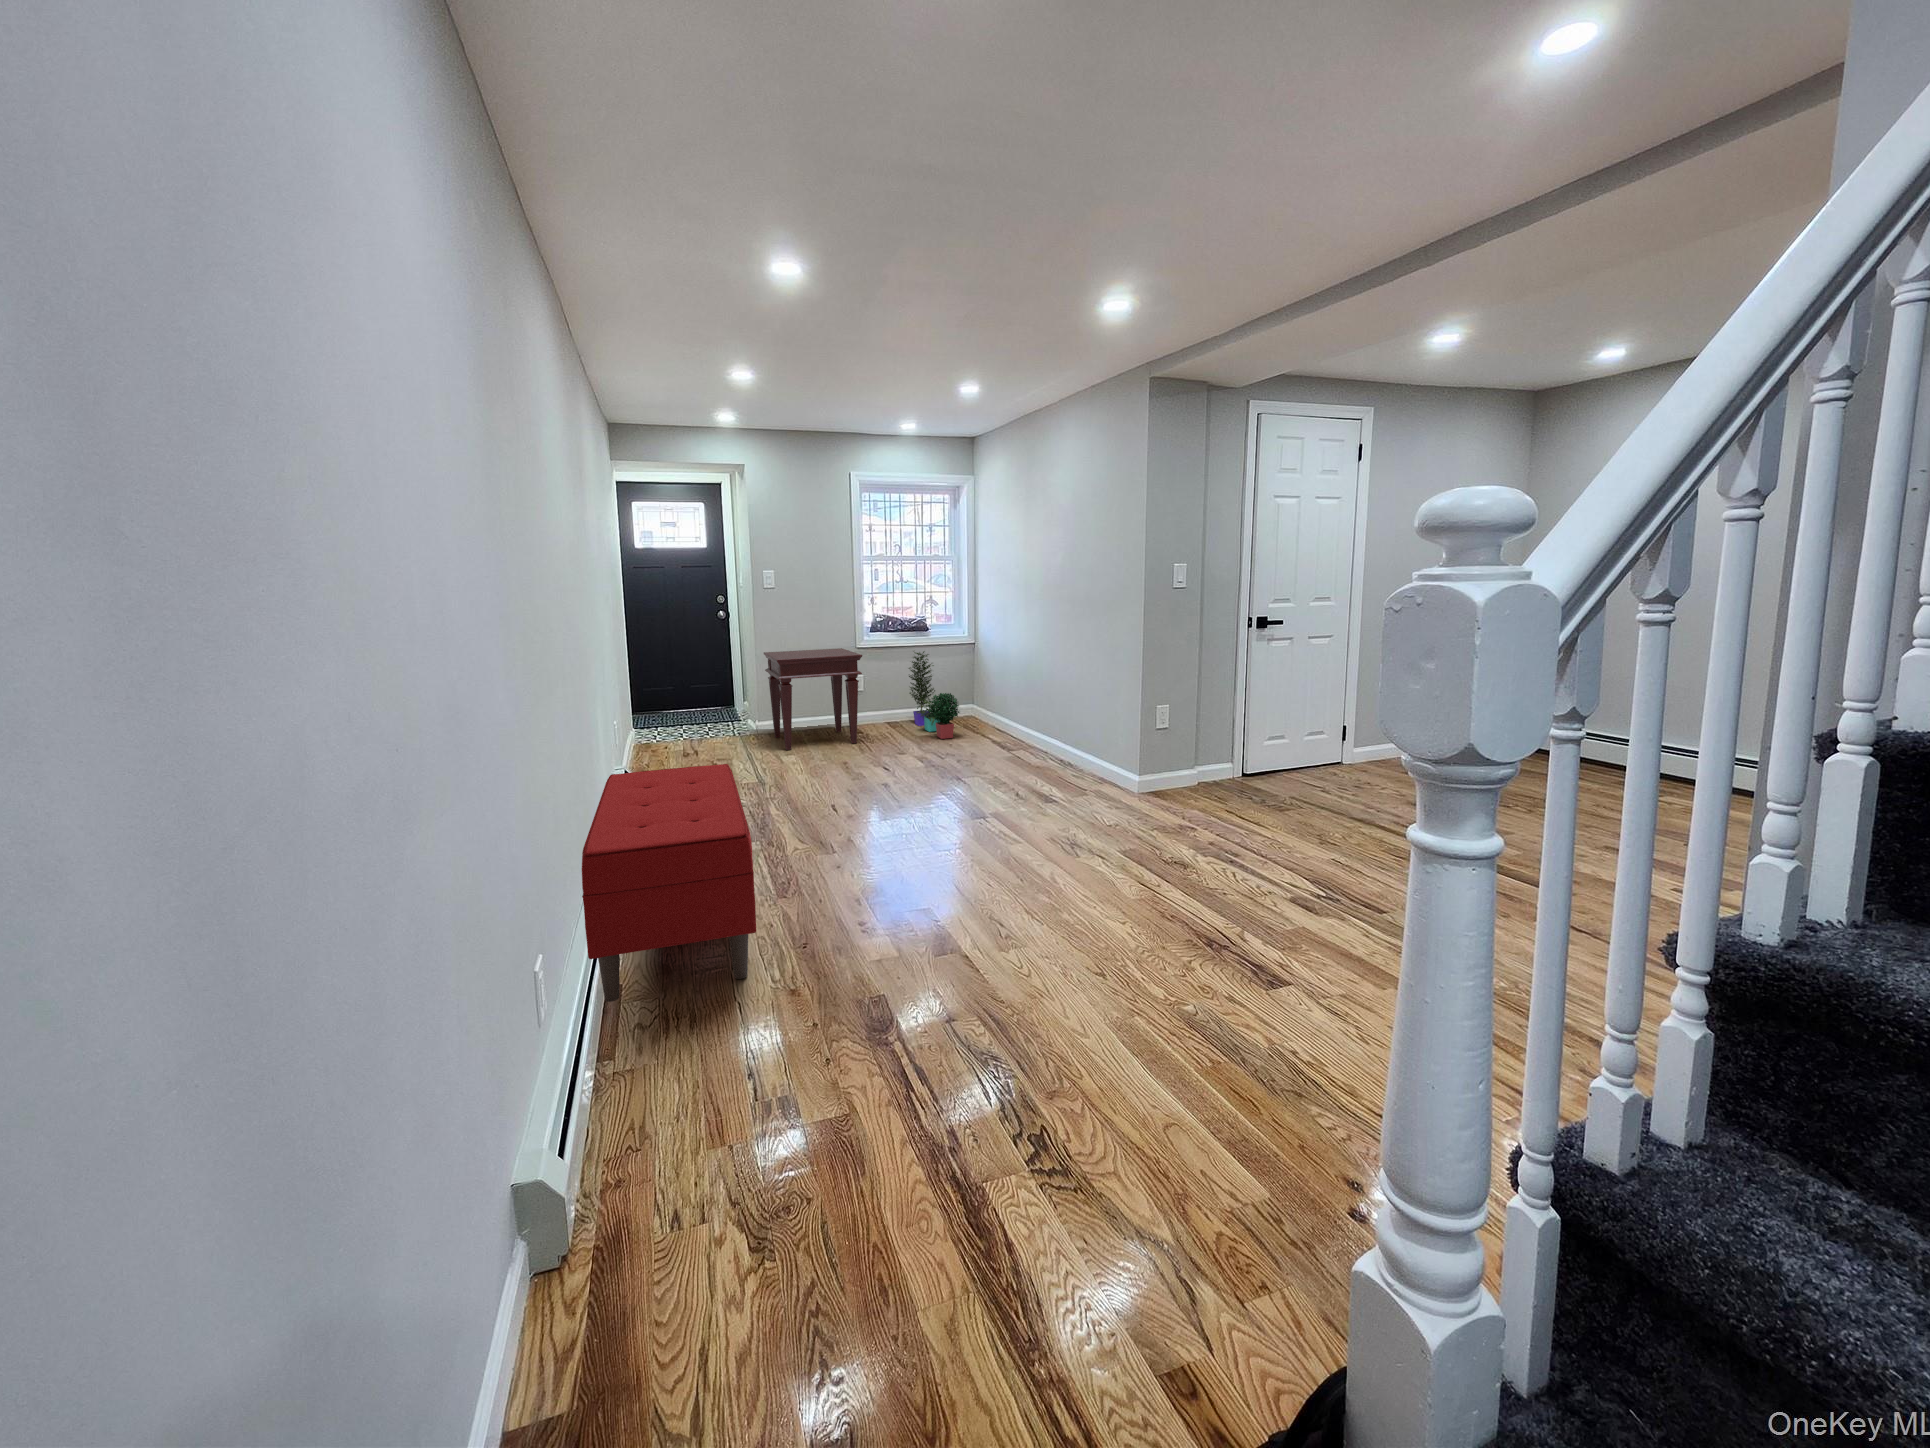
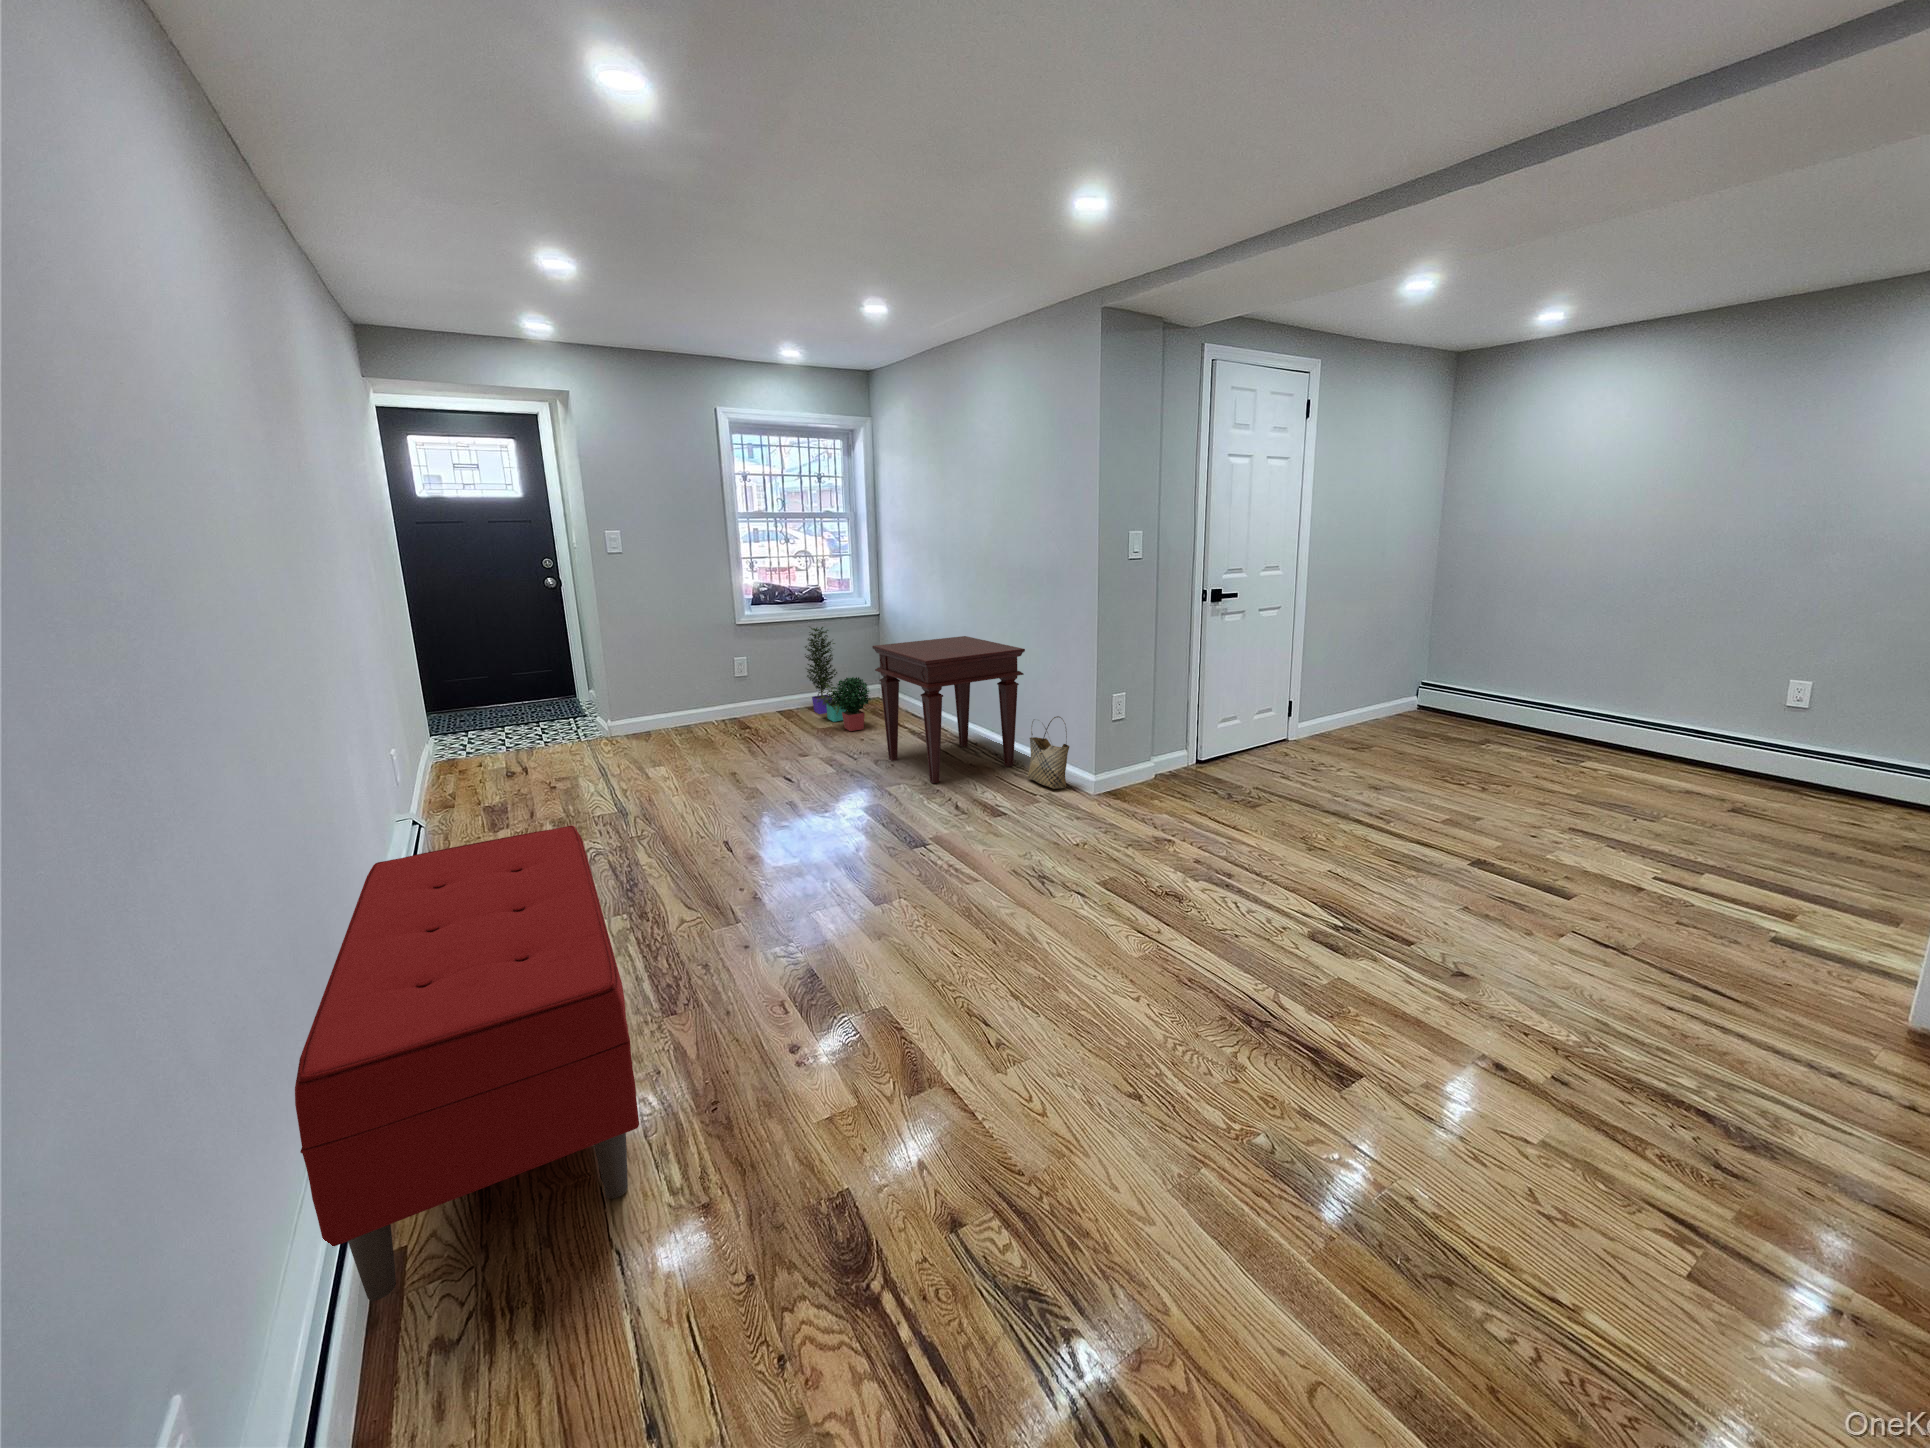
side table: present [764,648,862,750] -> present [872,636,1025,784]
woven basket: none [1083,725,1119,788] -> present [1027,716,1069,789]

